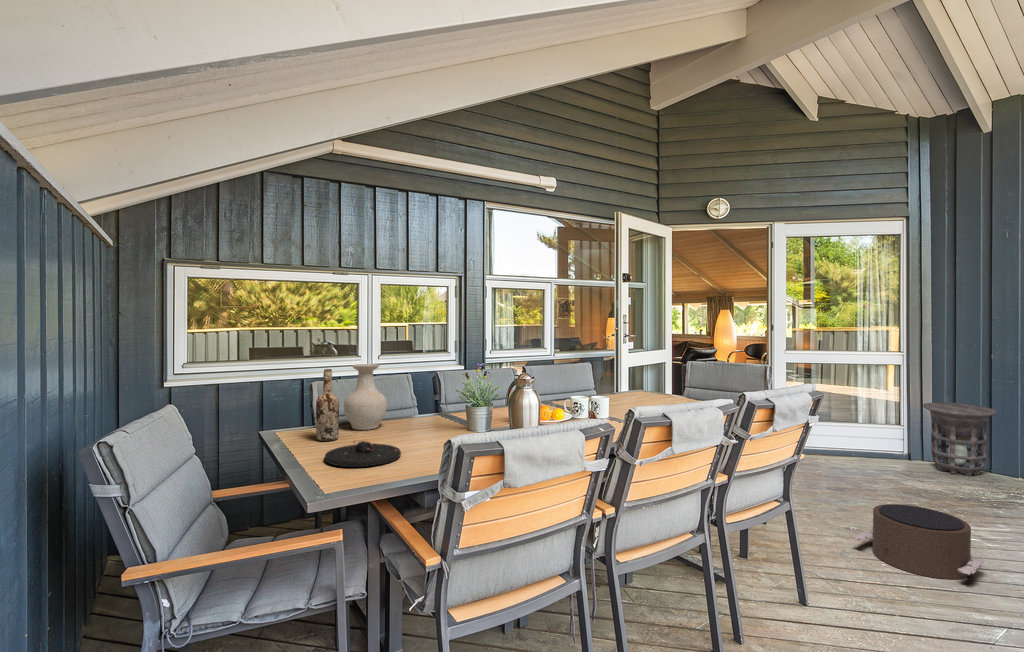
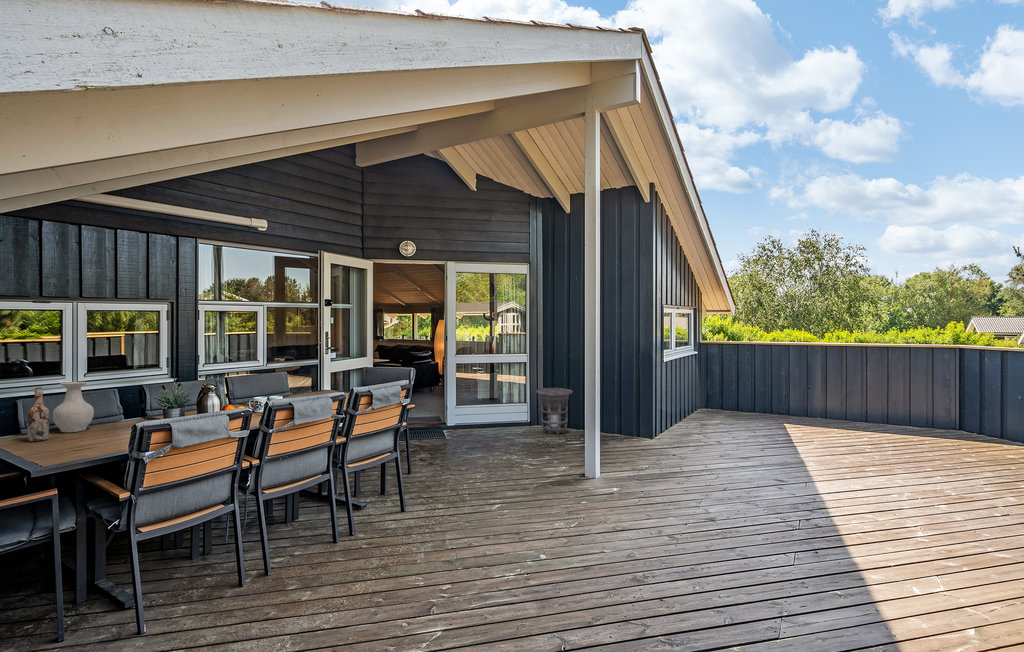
plate: present [325,441,401,467] -> none [40,437,106,454]
pouf: present [855,504,984,579] -> none [452,452,513,490]

